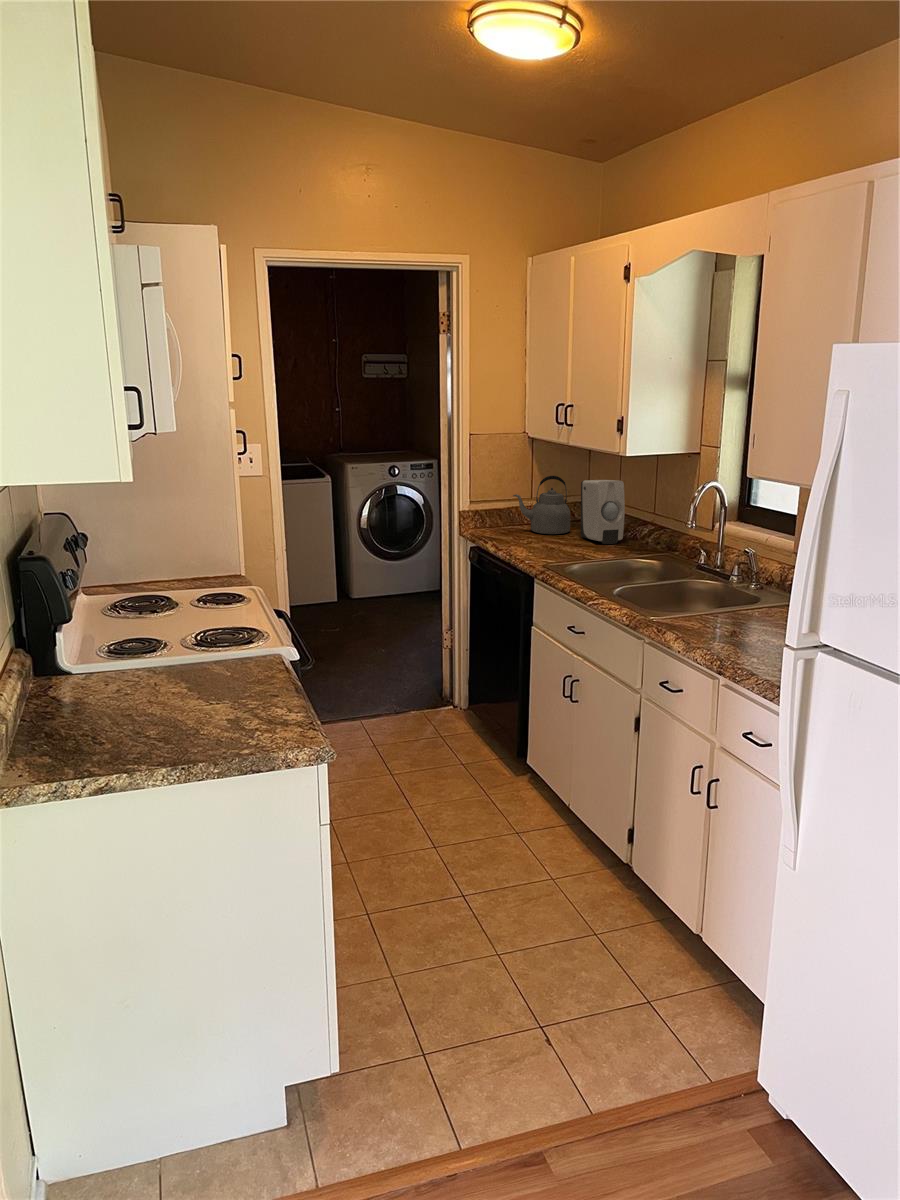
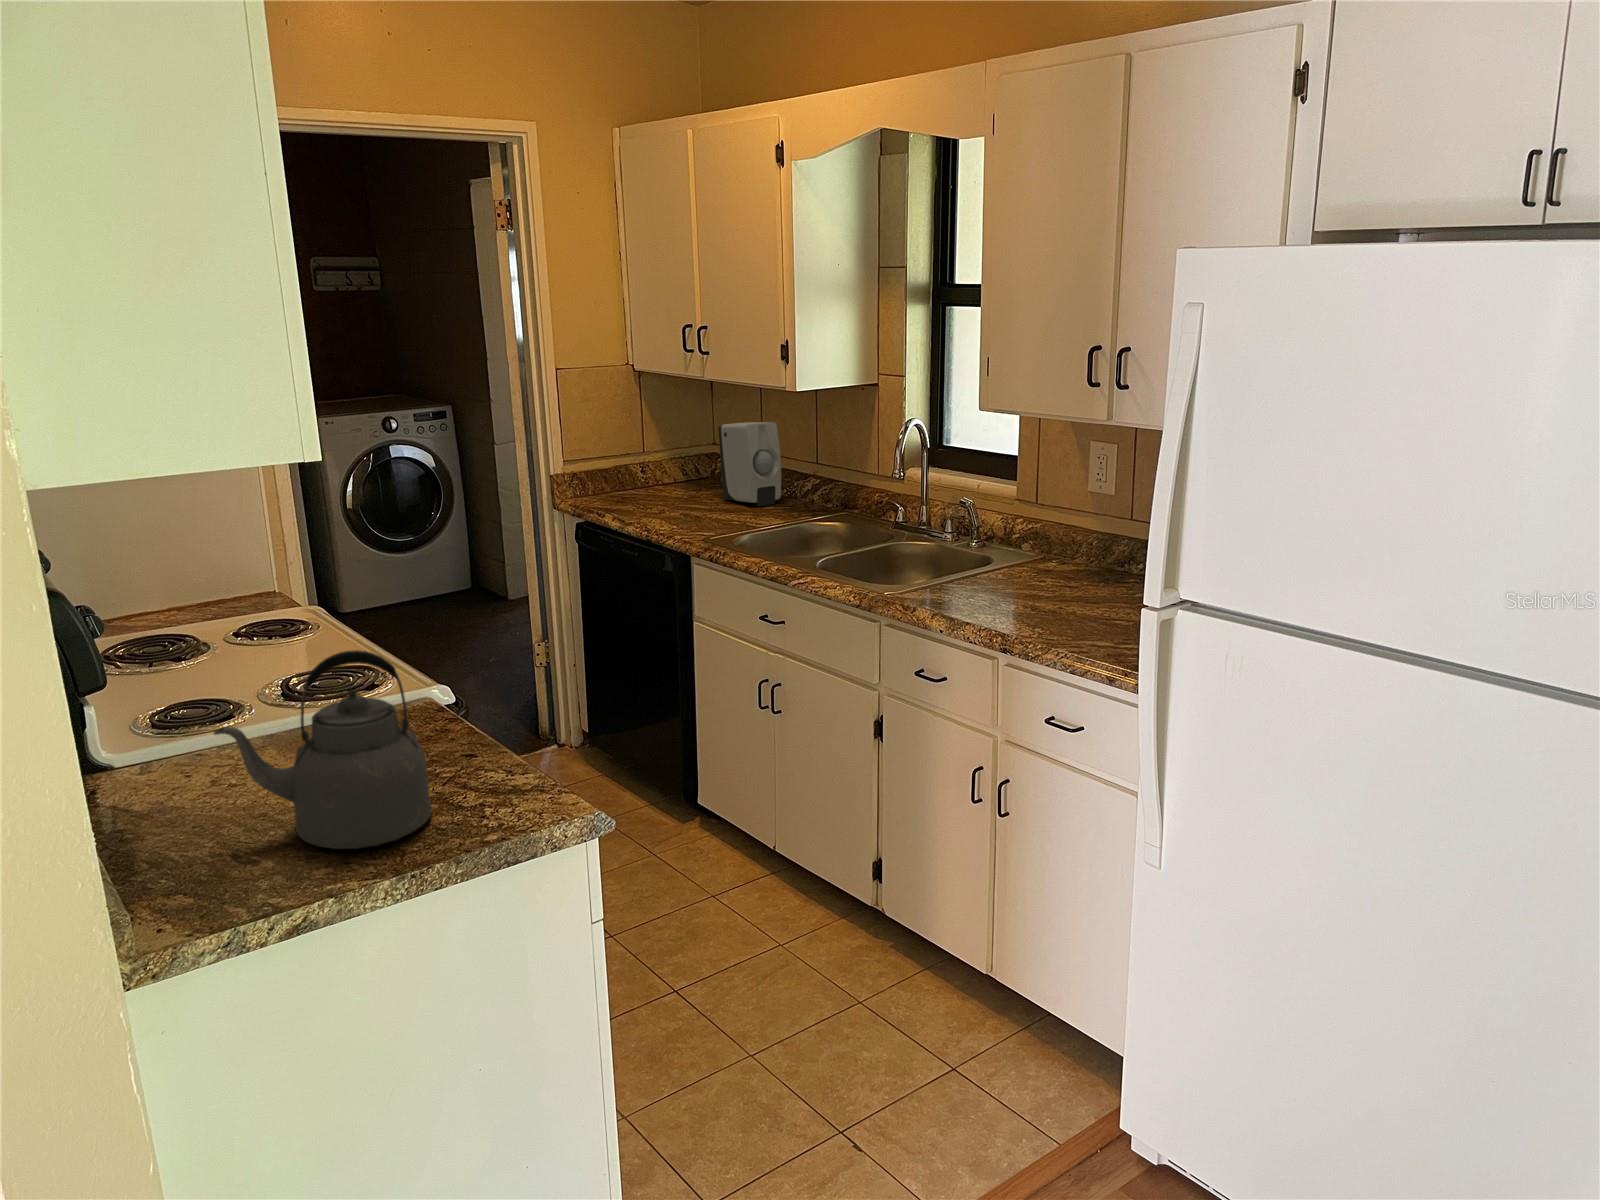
kettle: present [513,476,570,534] -> present [214,650,432,849]

